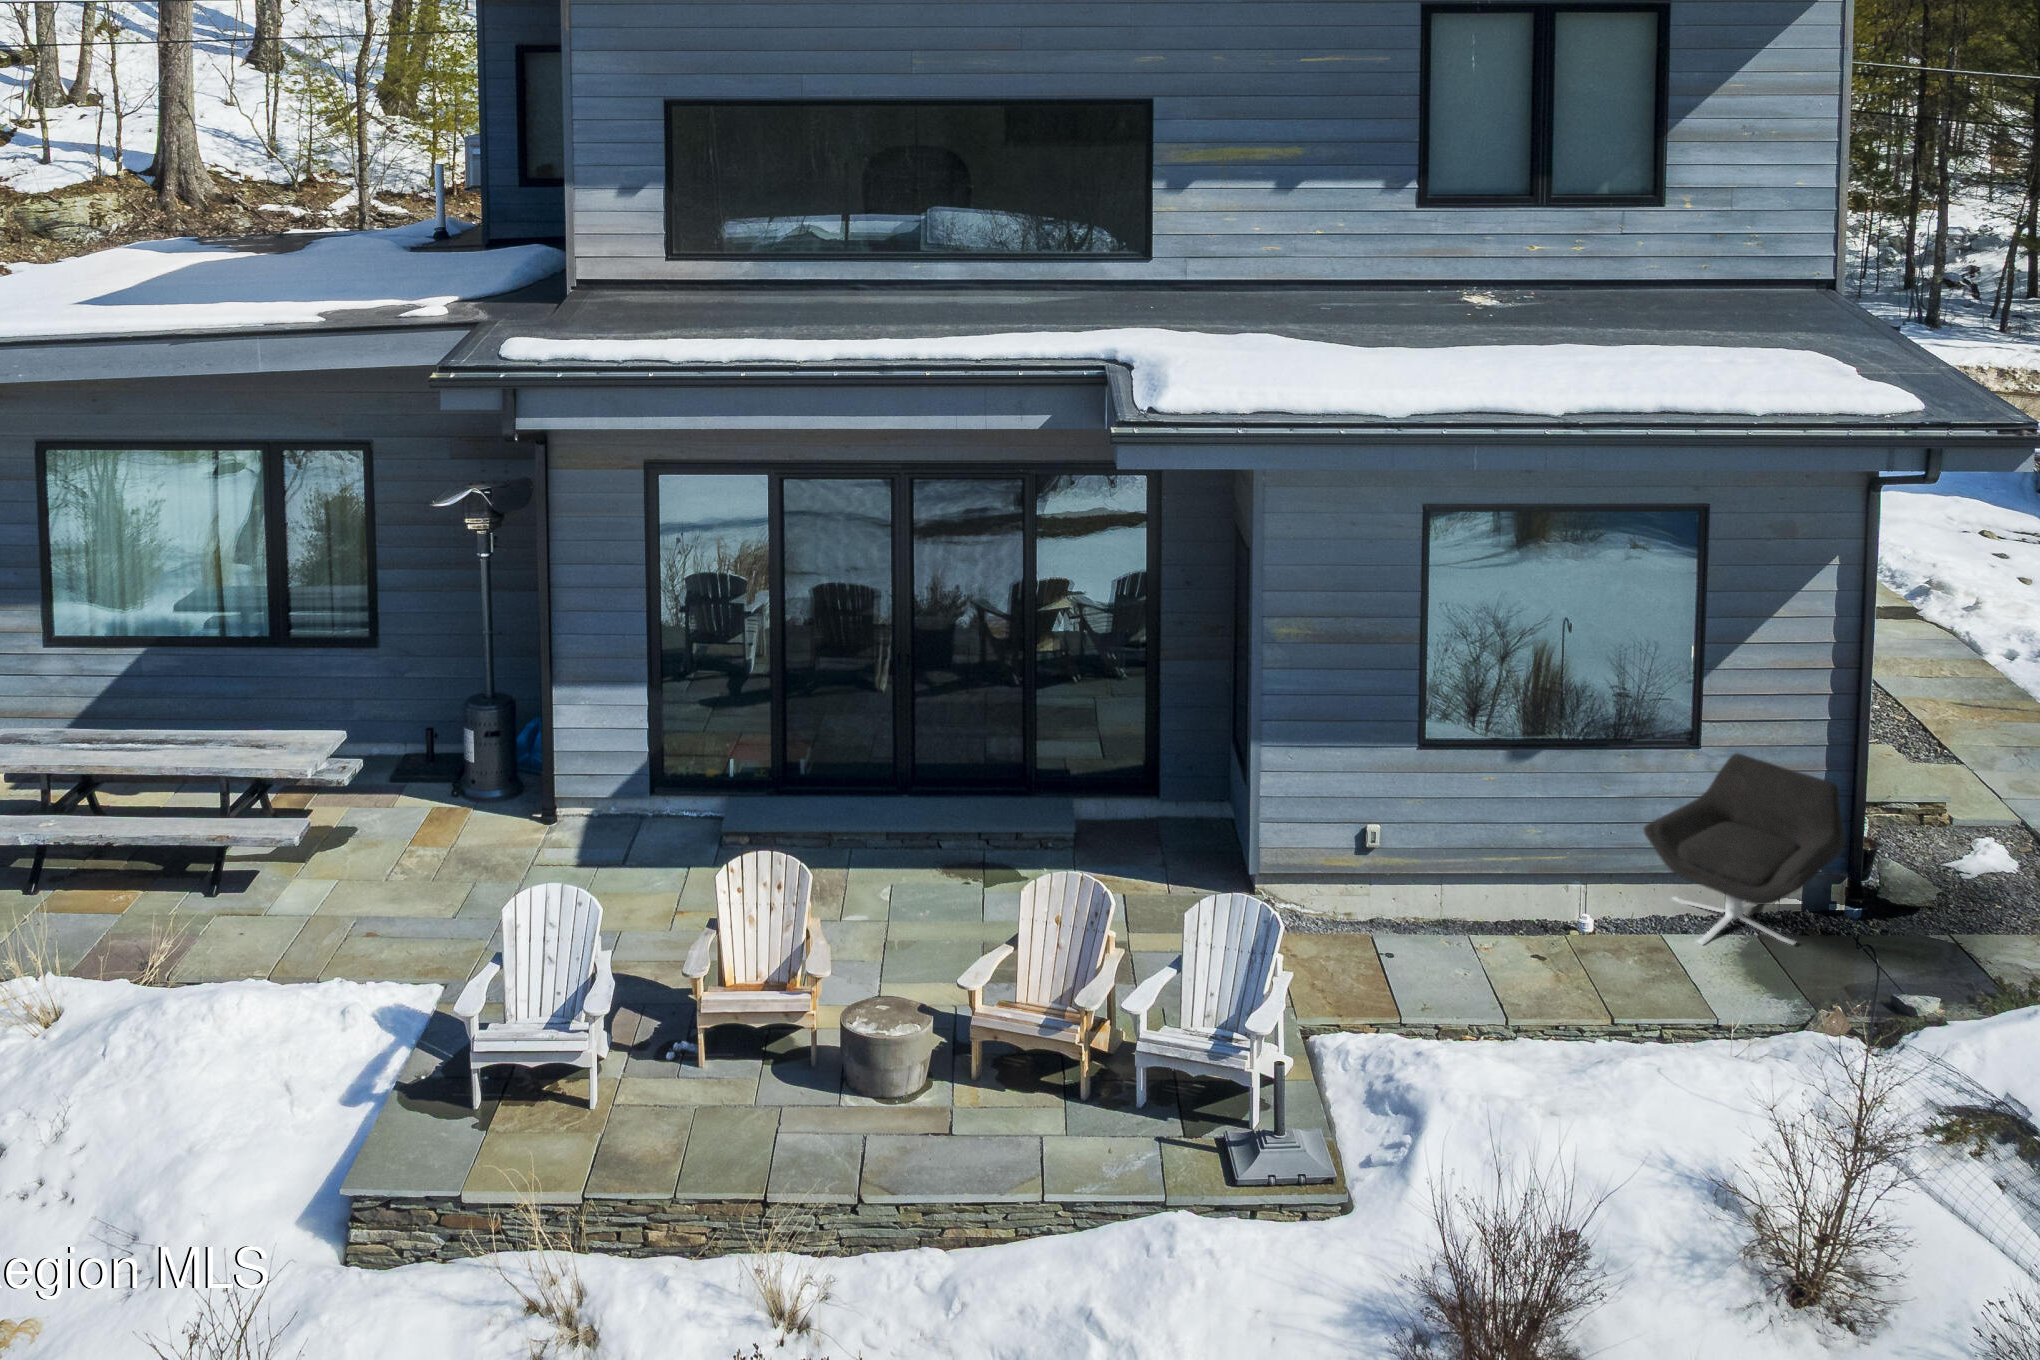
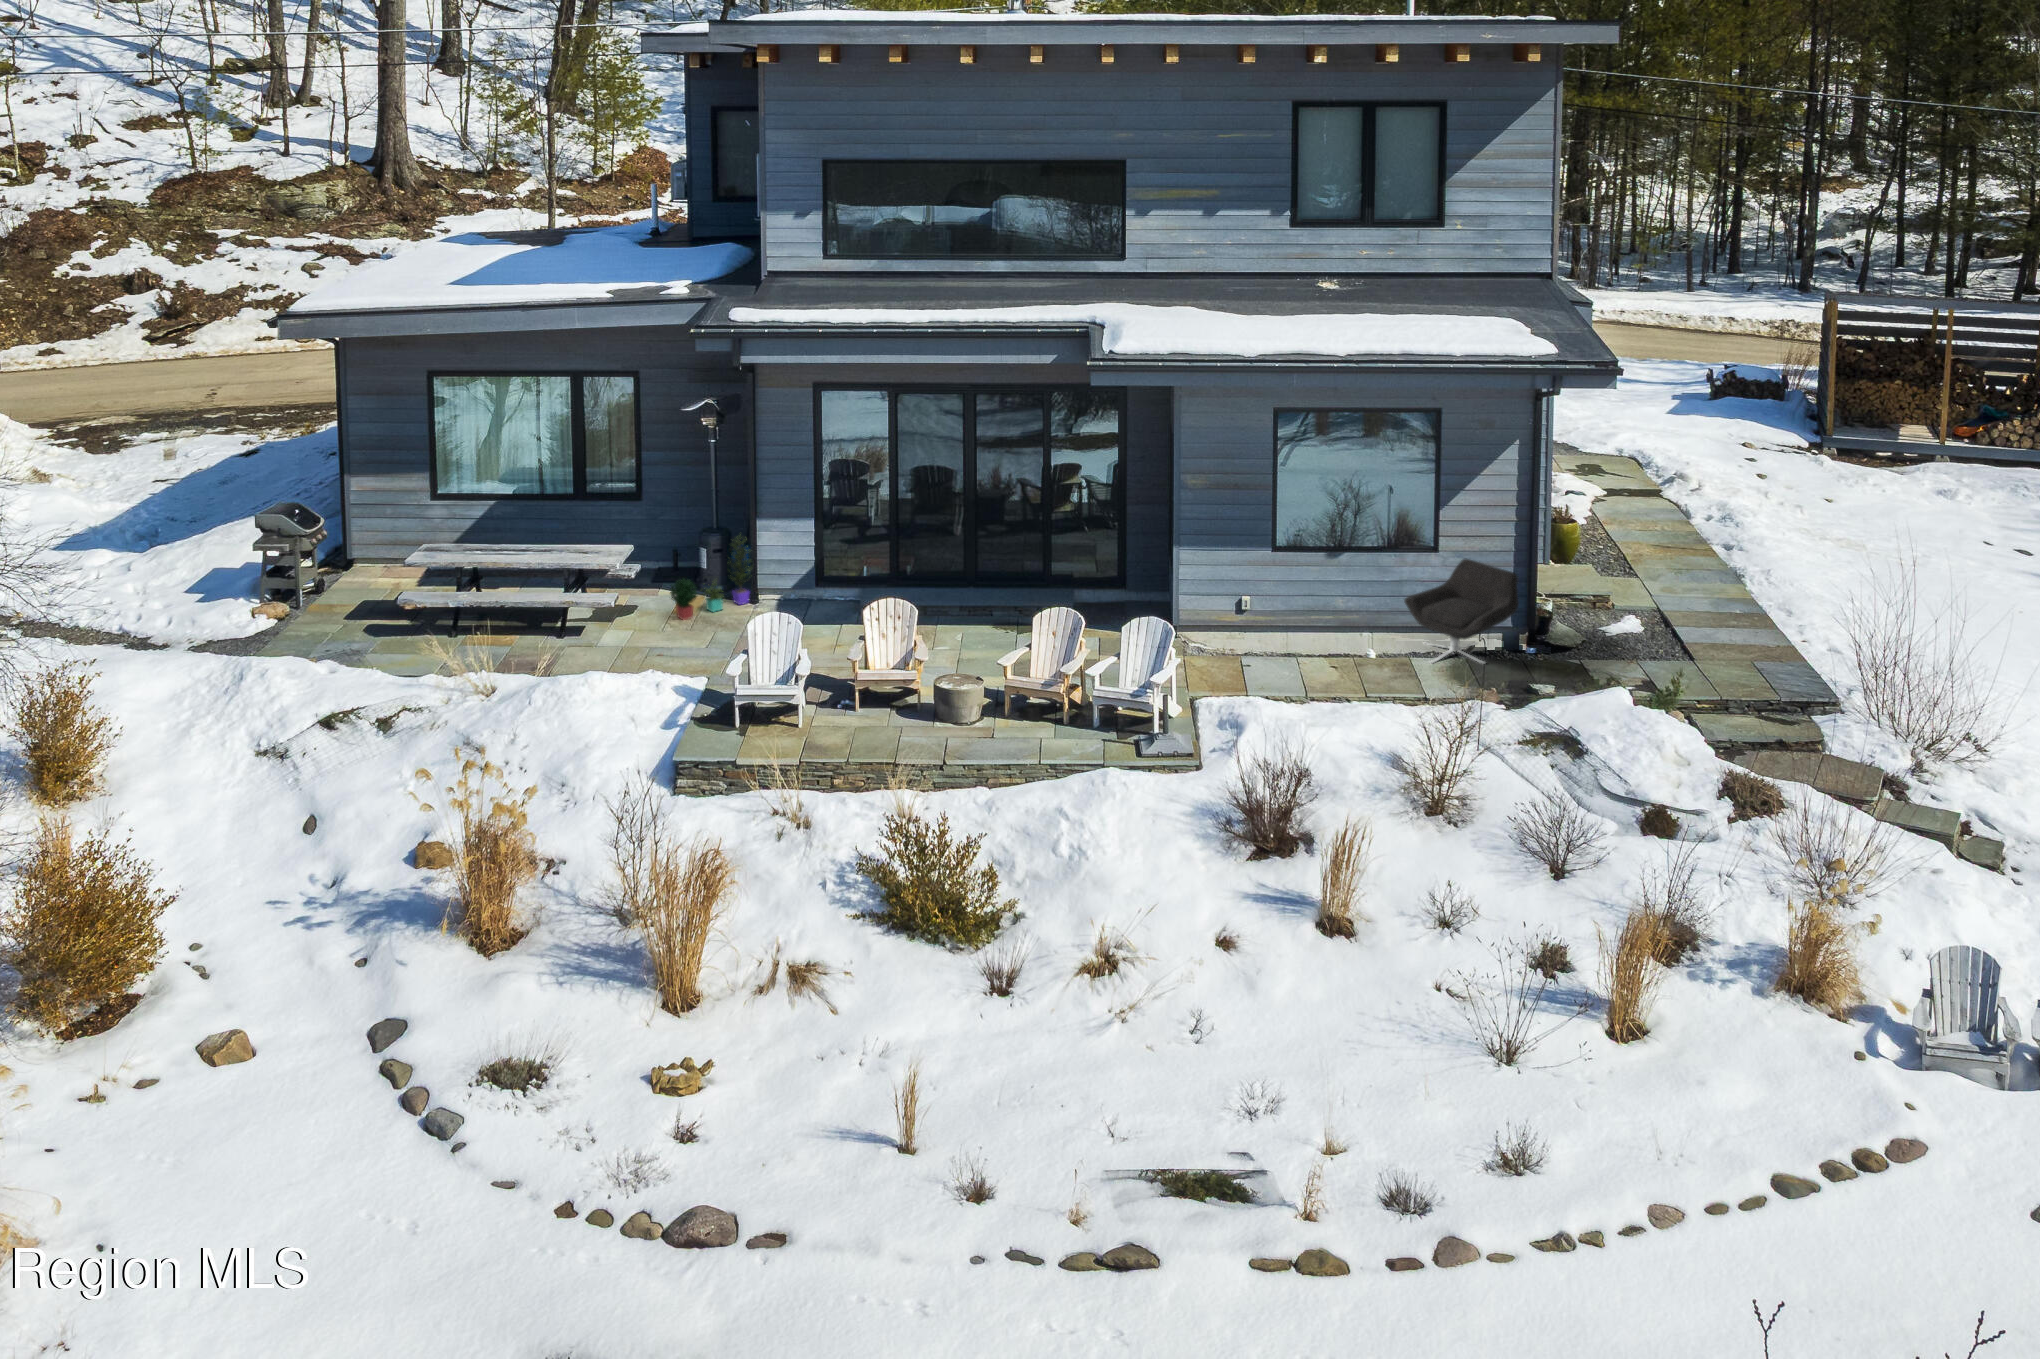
potted plant: none [410,702,555,851] -> present [670,535,751,620]

